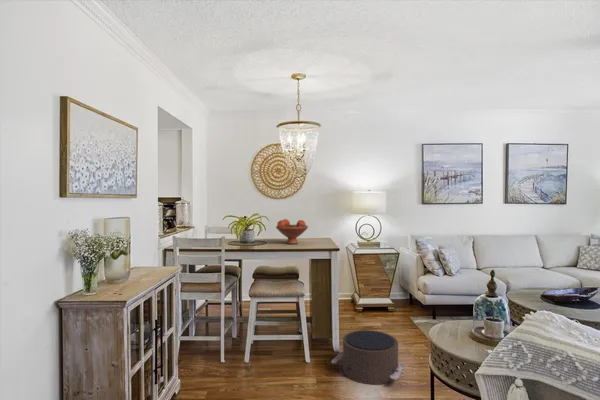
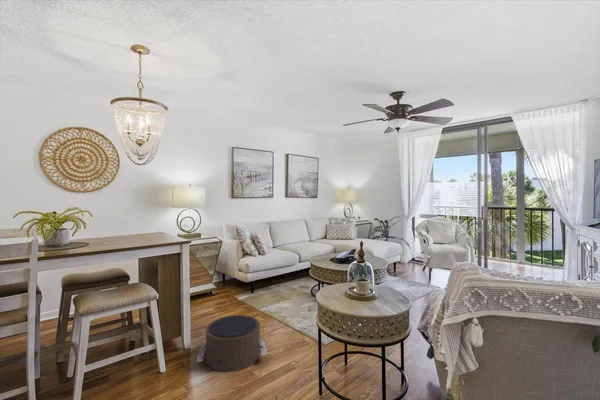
fruit bowl: present [276,219,308,244] -> none [105,214,148,242]

